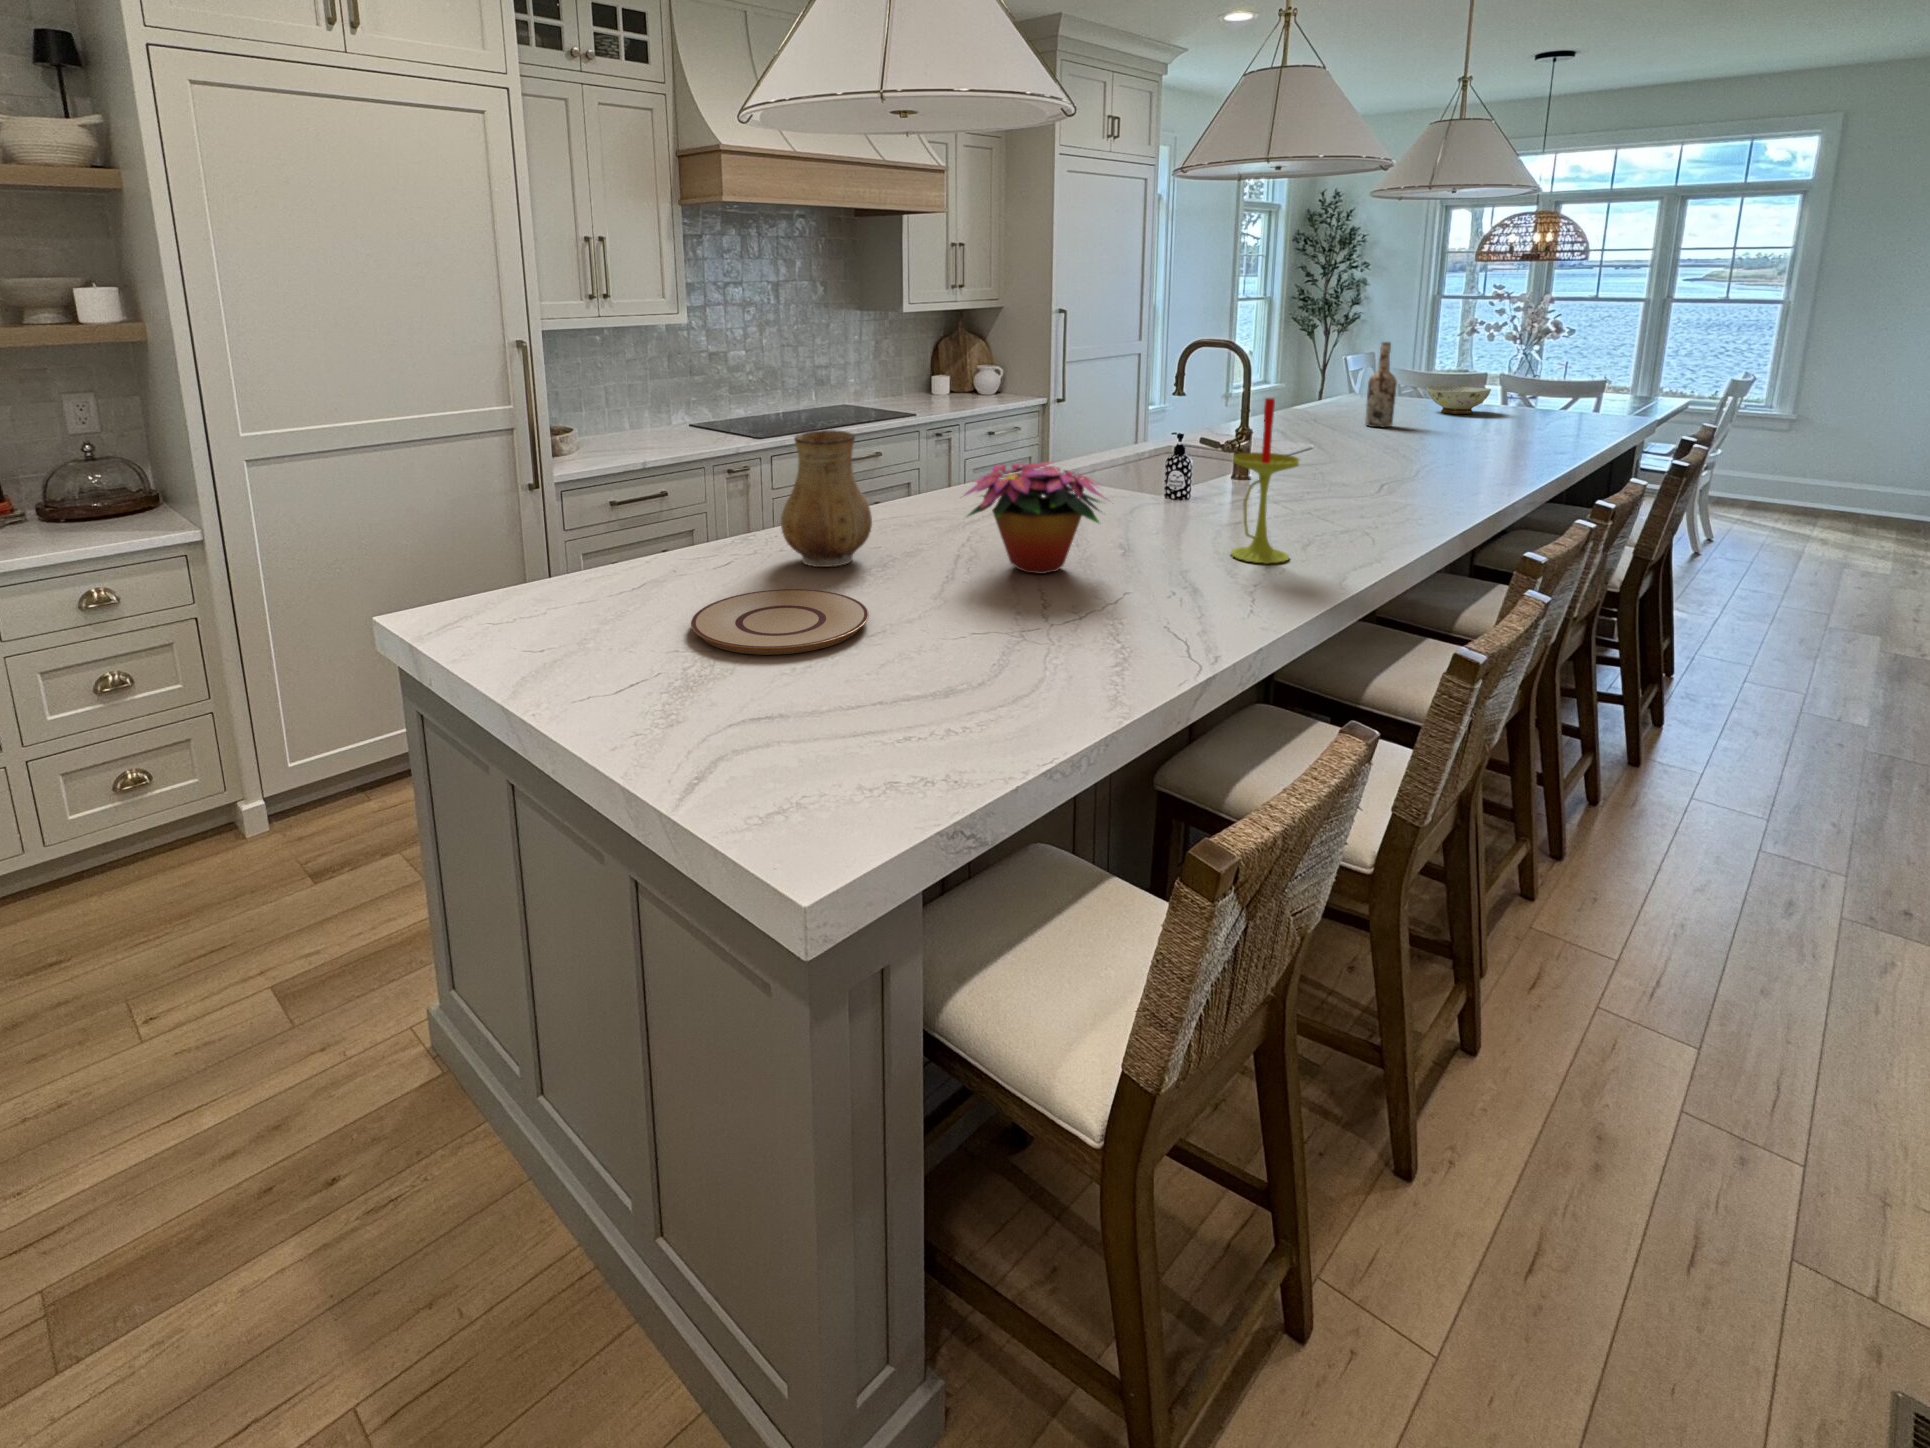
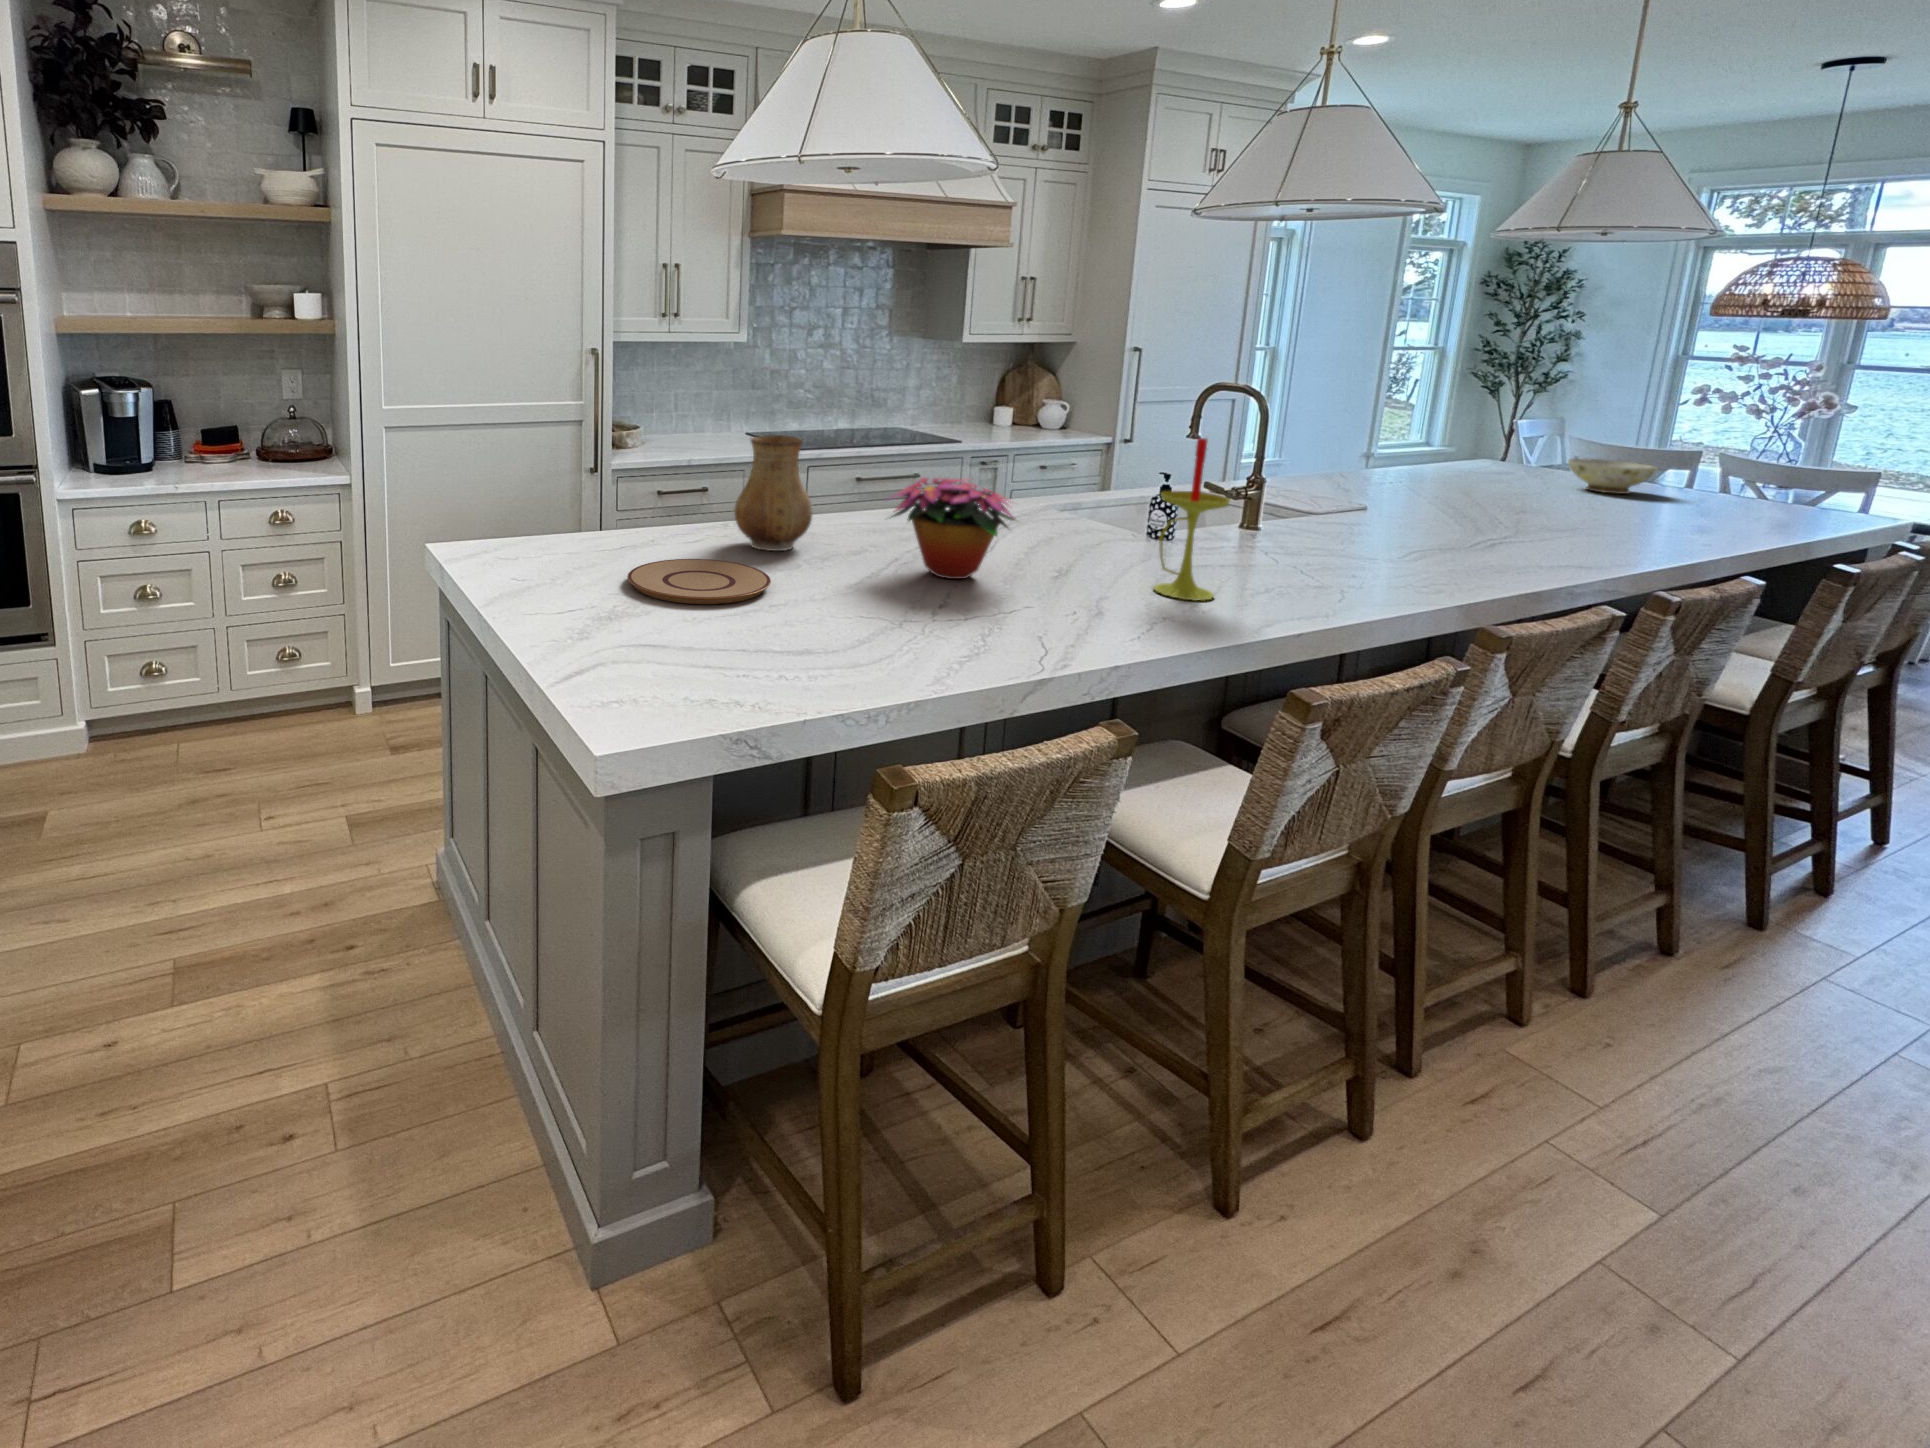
wine bottle: present [1365,342,1397,427] -> none [1460,401,1505,498]

